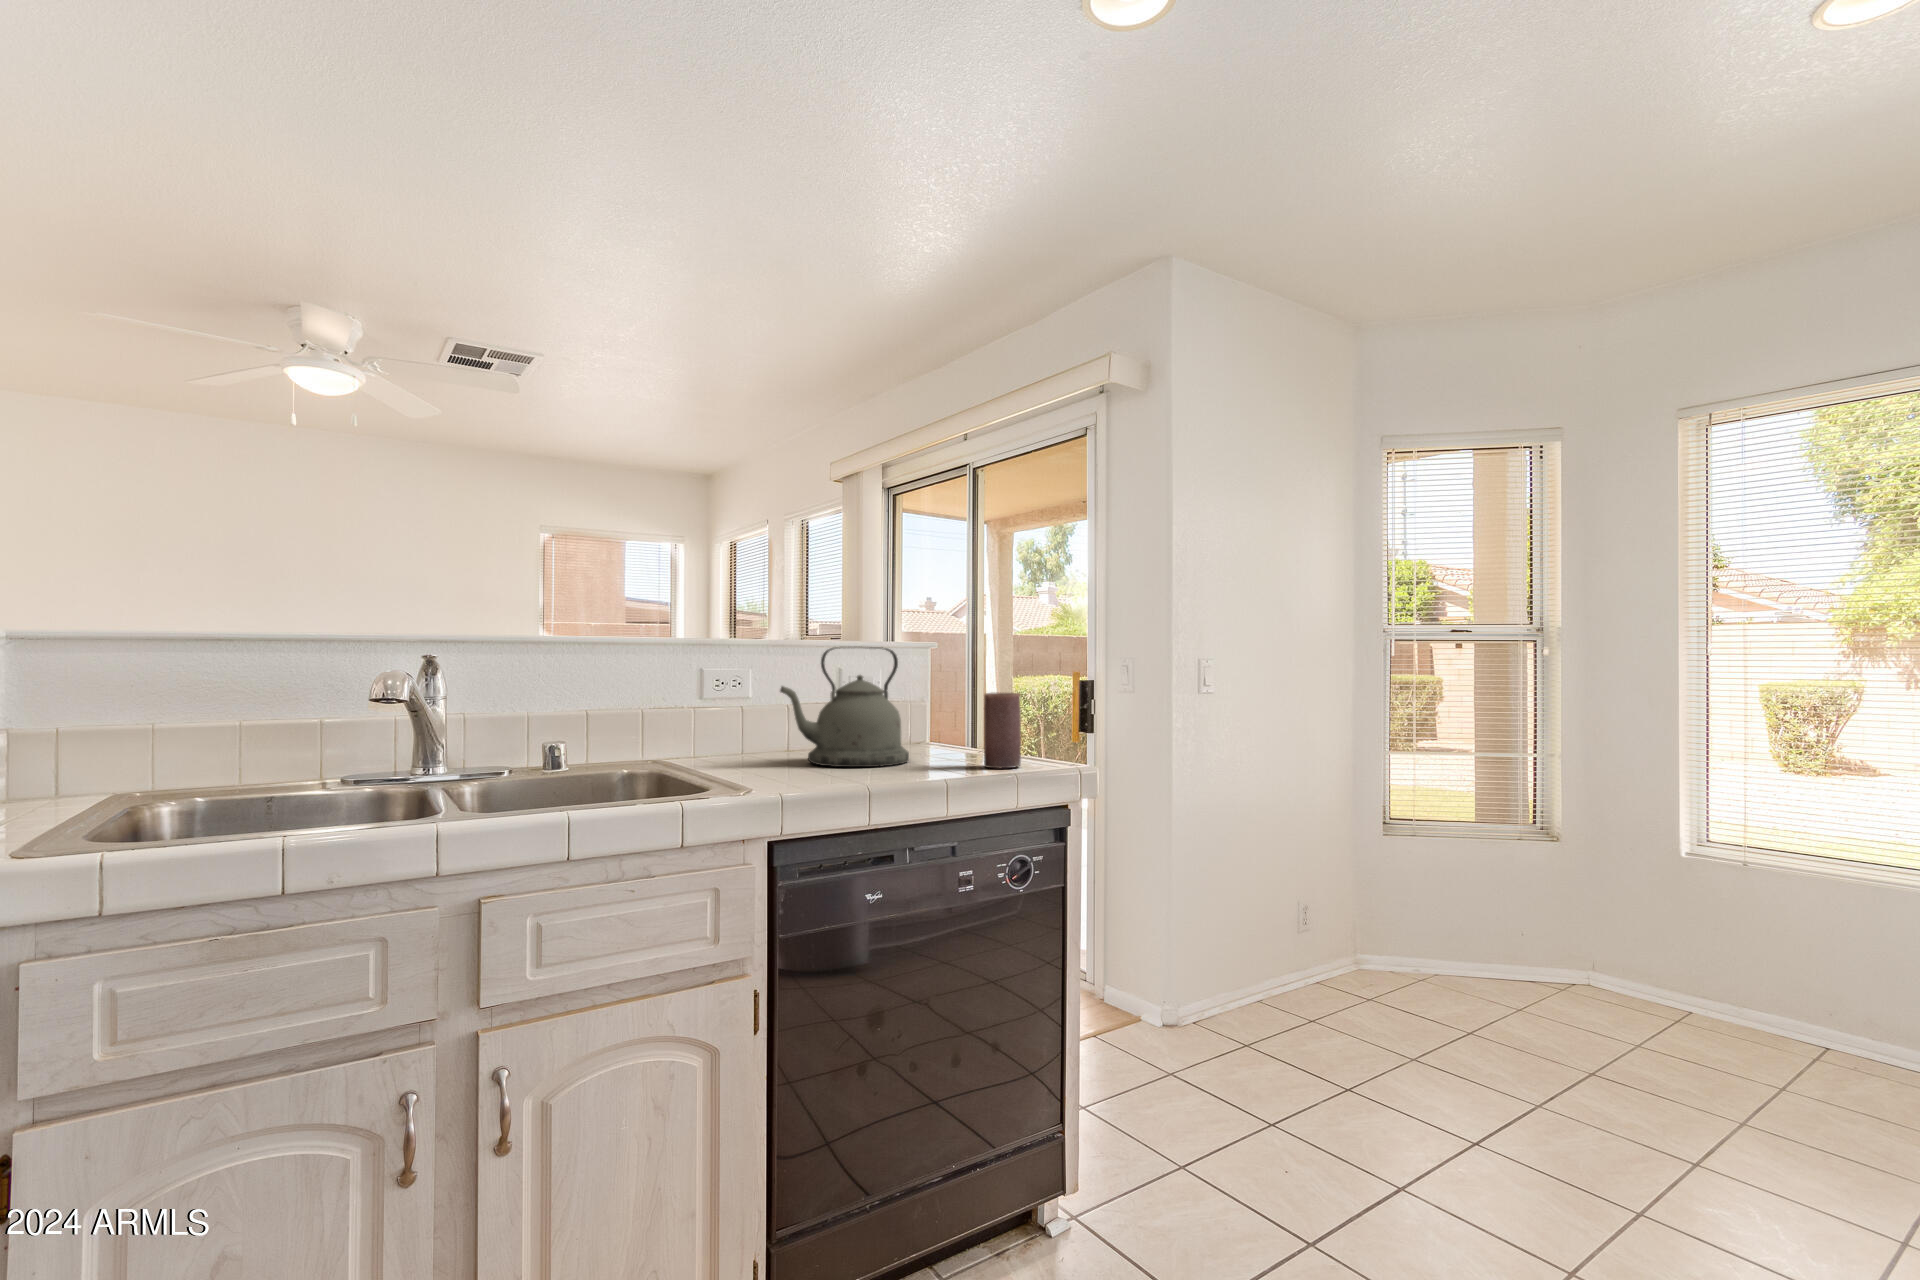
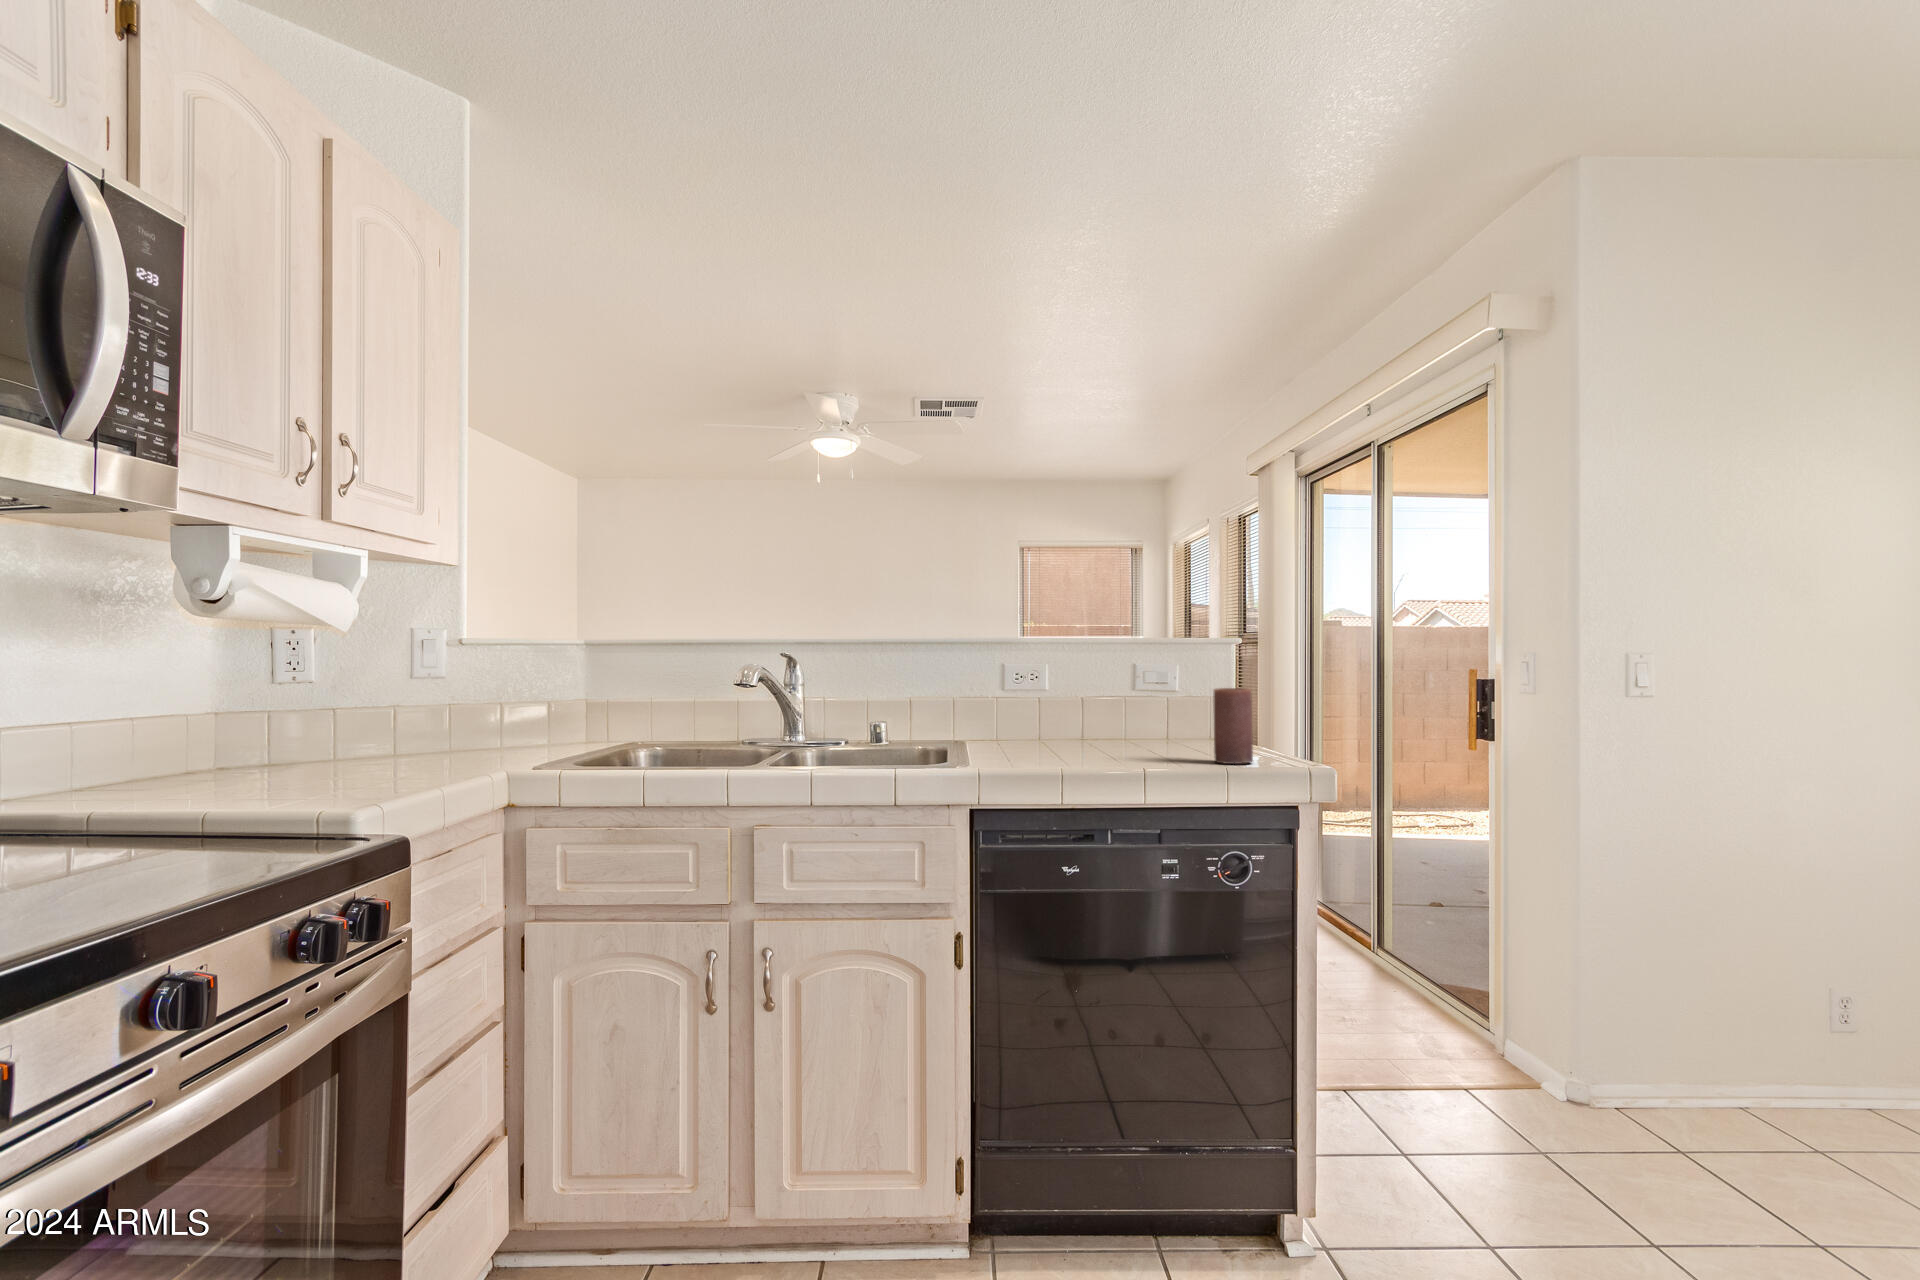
kettle: present [780,647,909,767] -> none [1039,644,1164,756]

